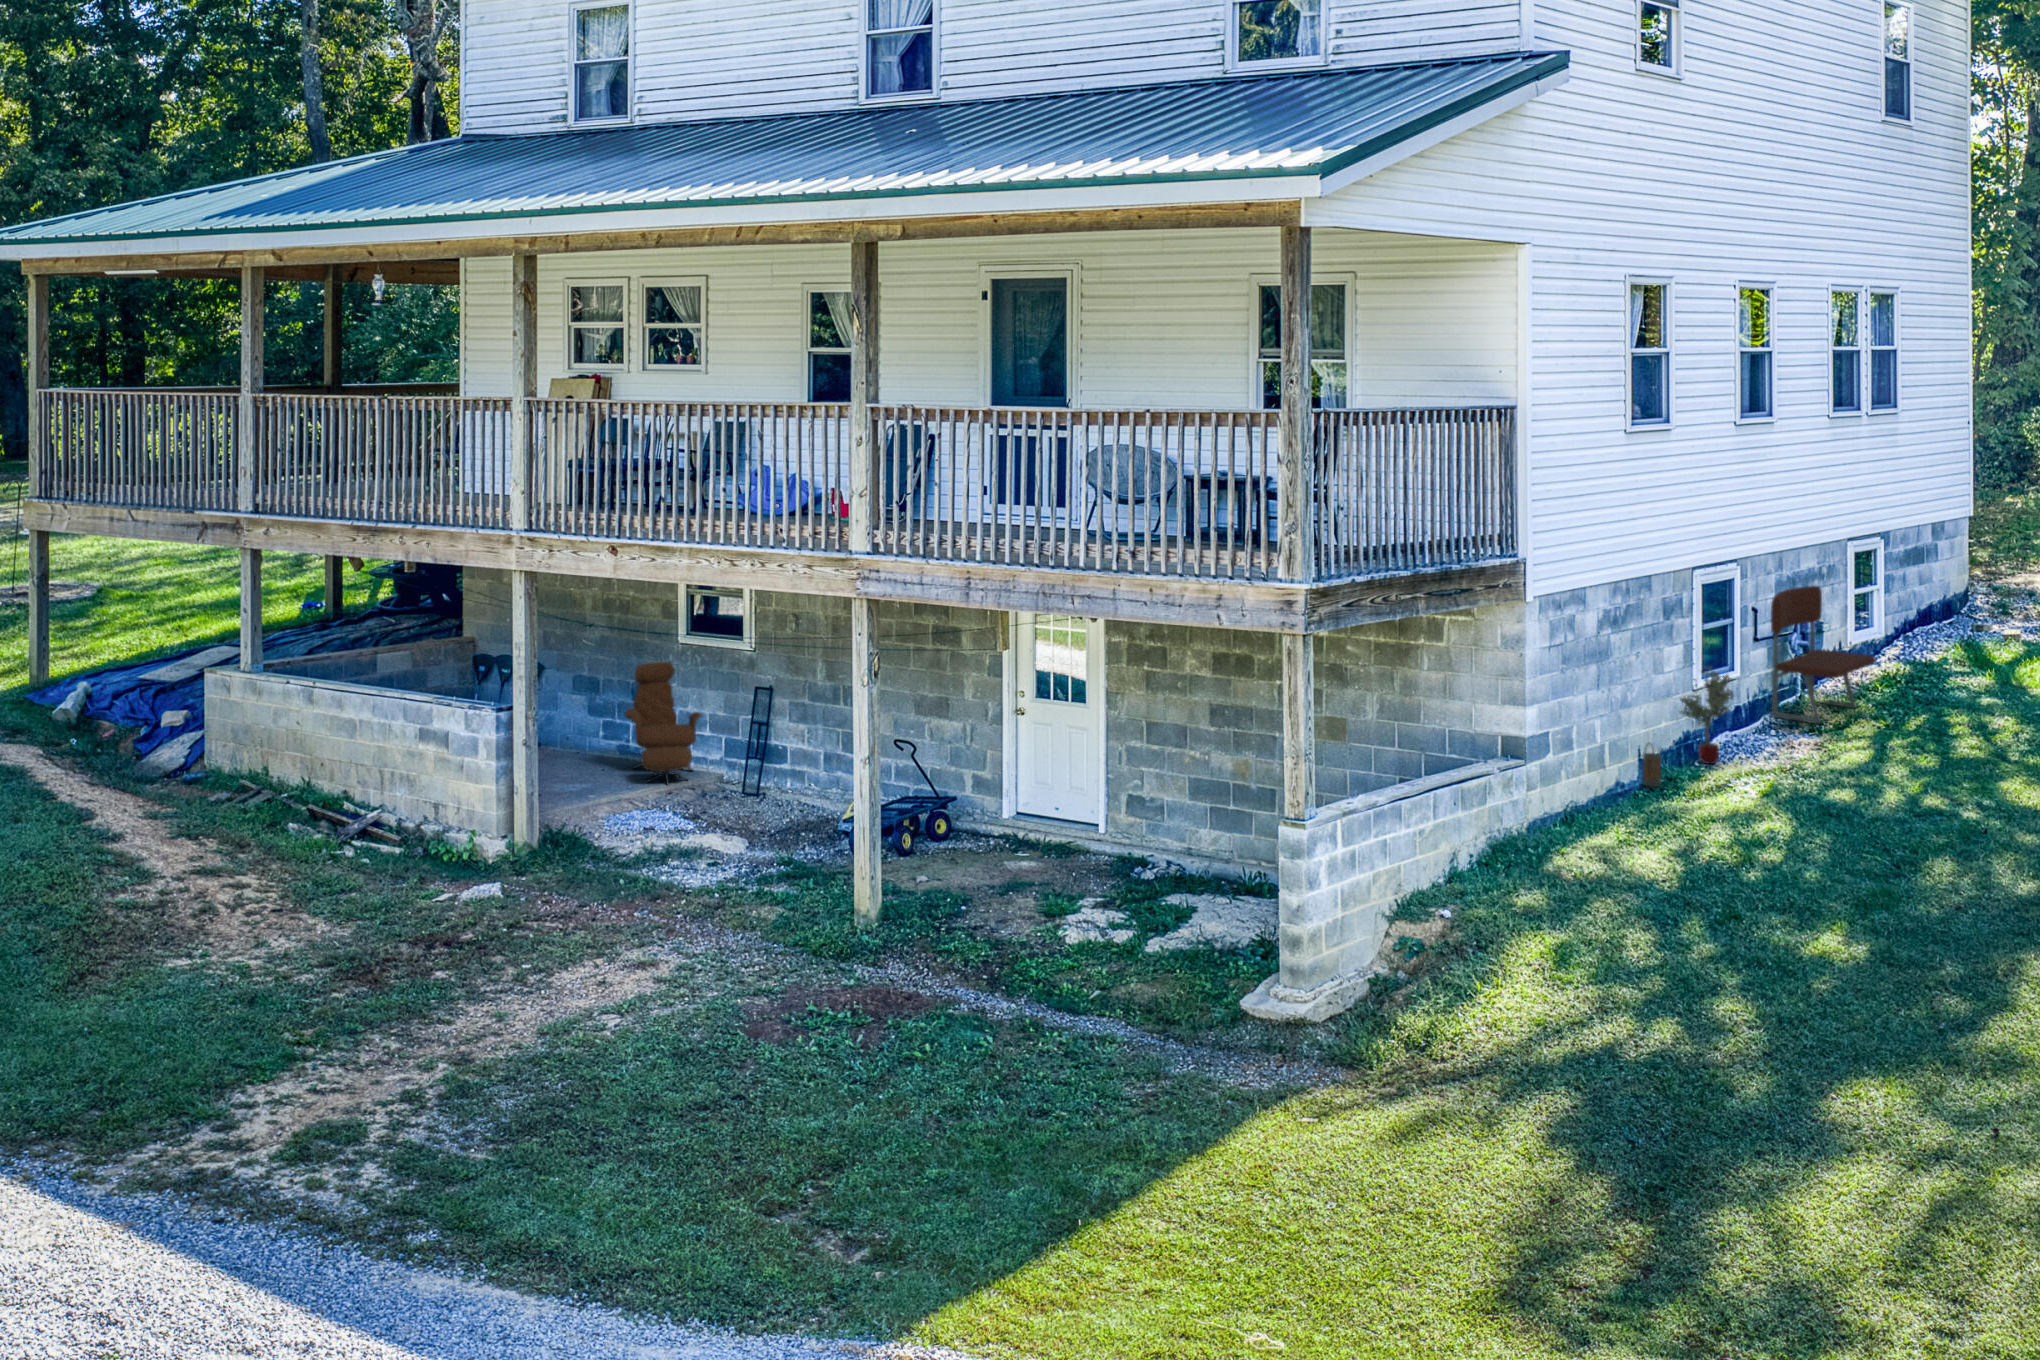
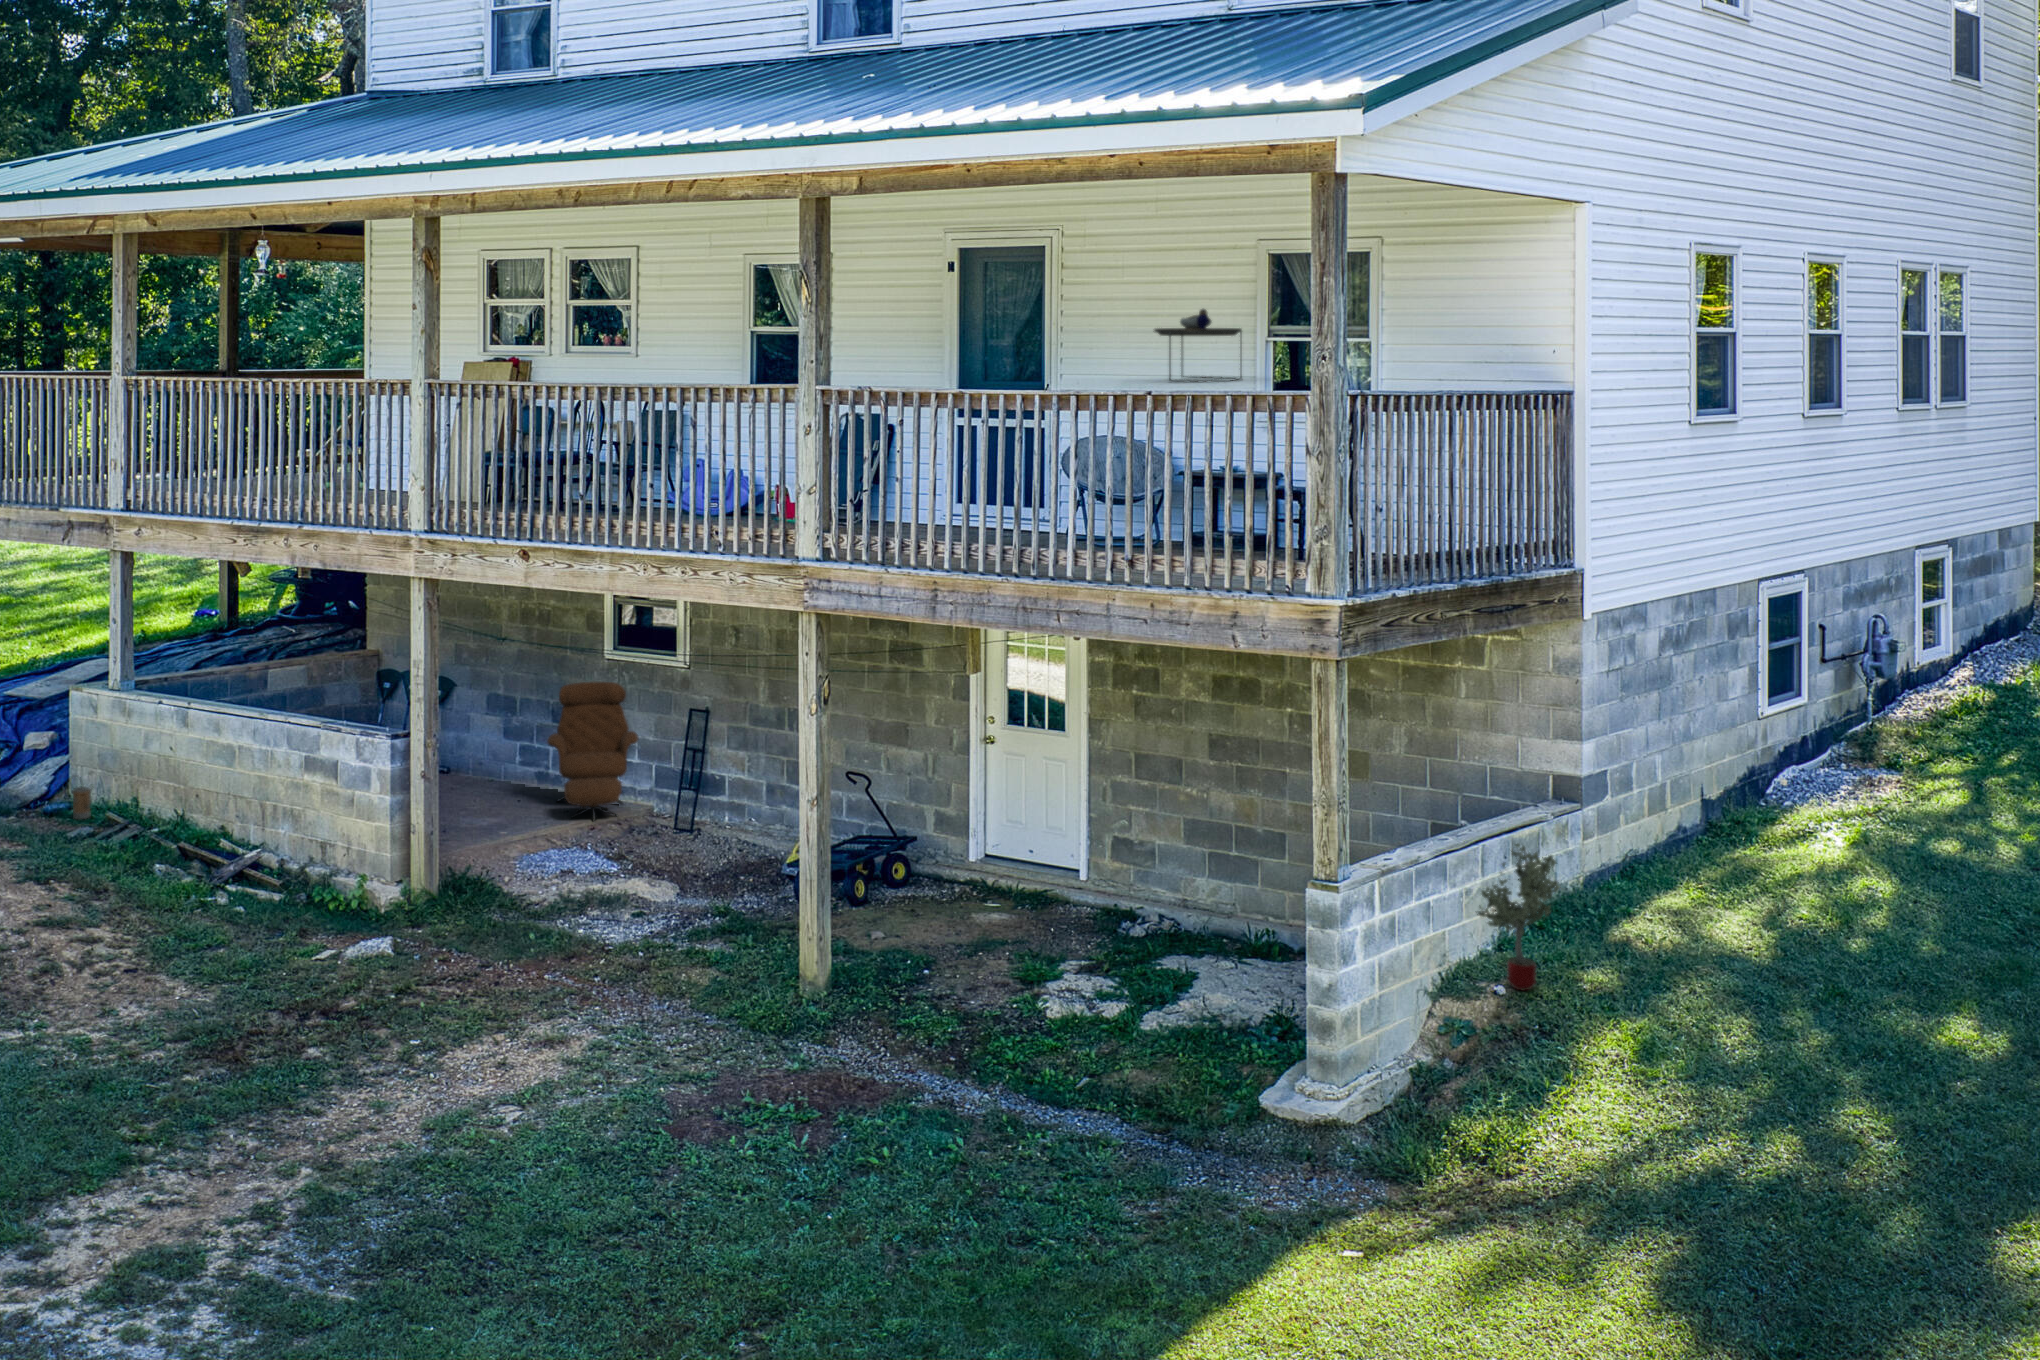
side table: none [1160,336,1236,399] -> present [1154,309,1242,381]
bench: present [1770,586,1876,724] -> none [1844,597,1963,755]
potted tree: present [1680,667,1734,764] -> present [1477,844,1560,990]
watering can: present [1642,743,1661,787] -> present [71,777,92,819]

